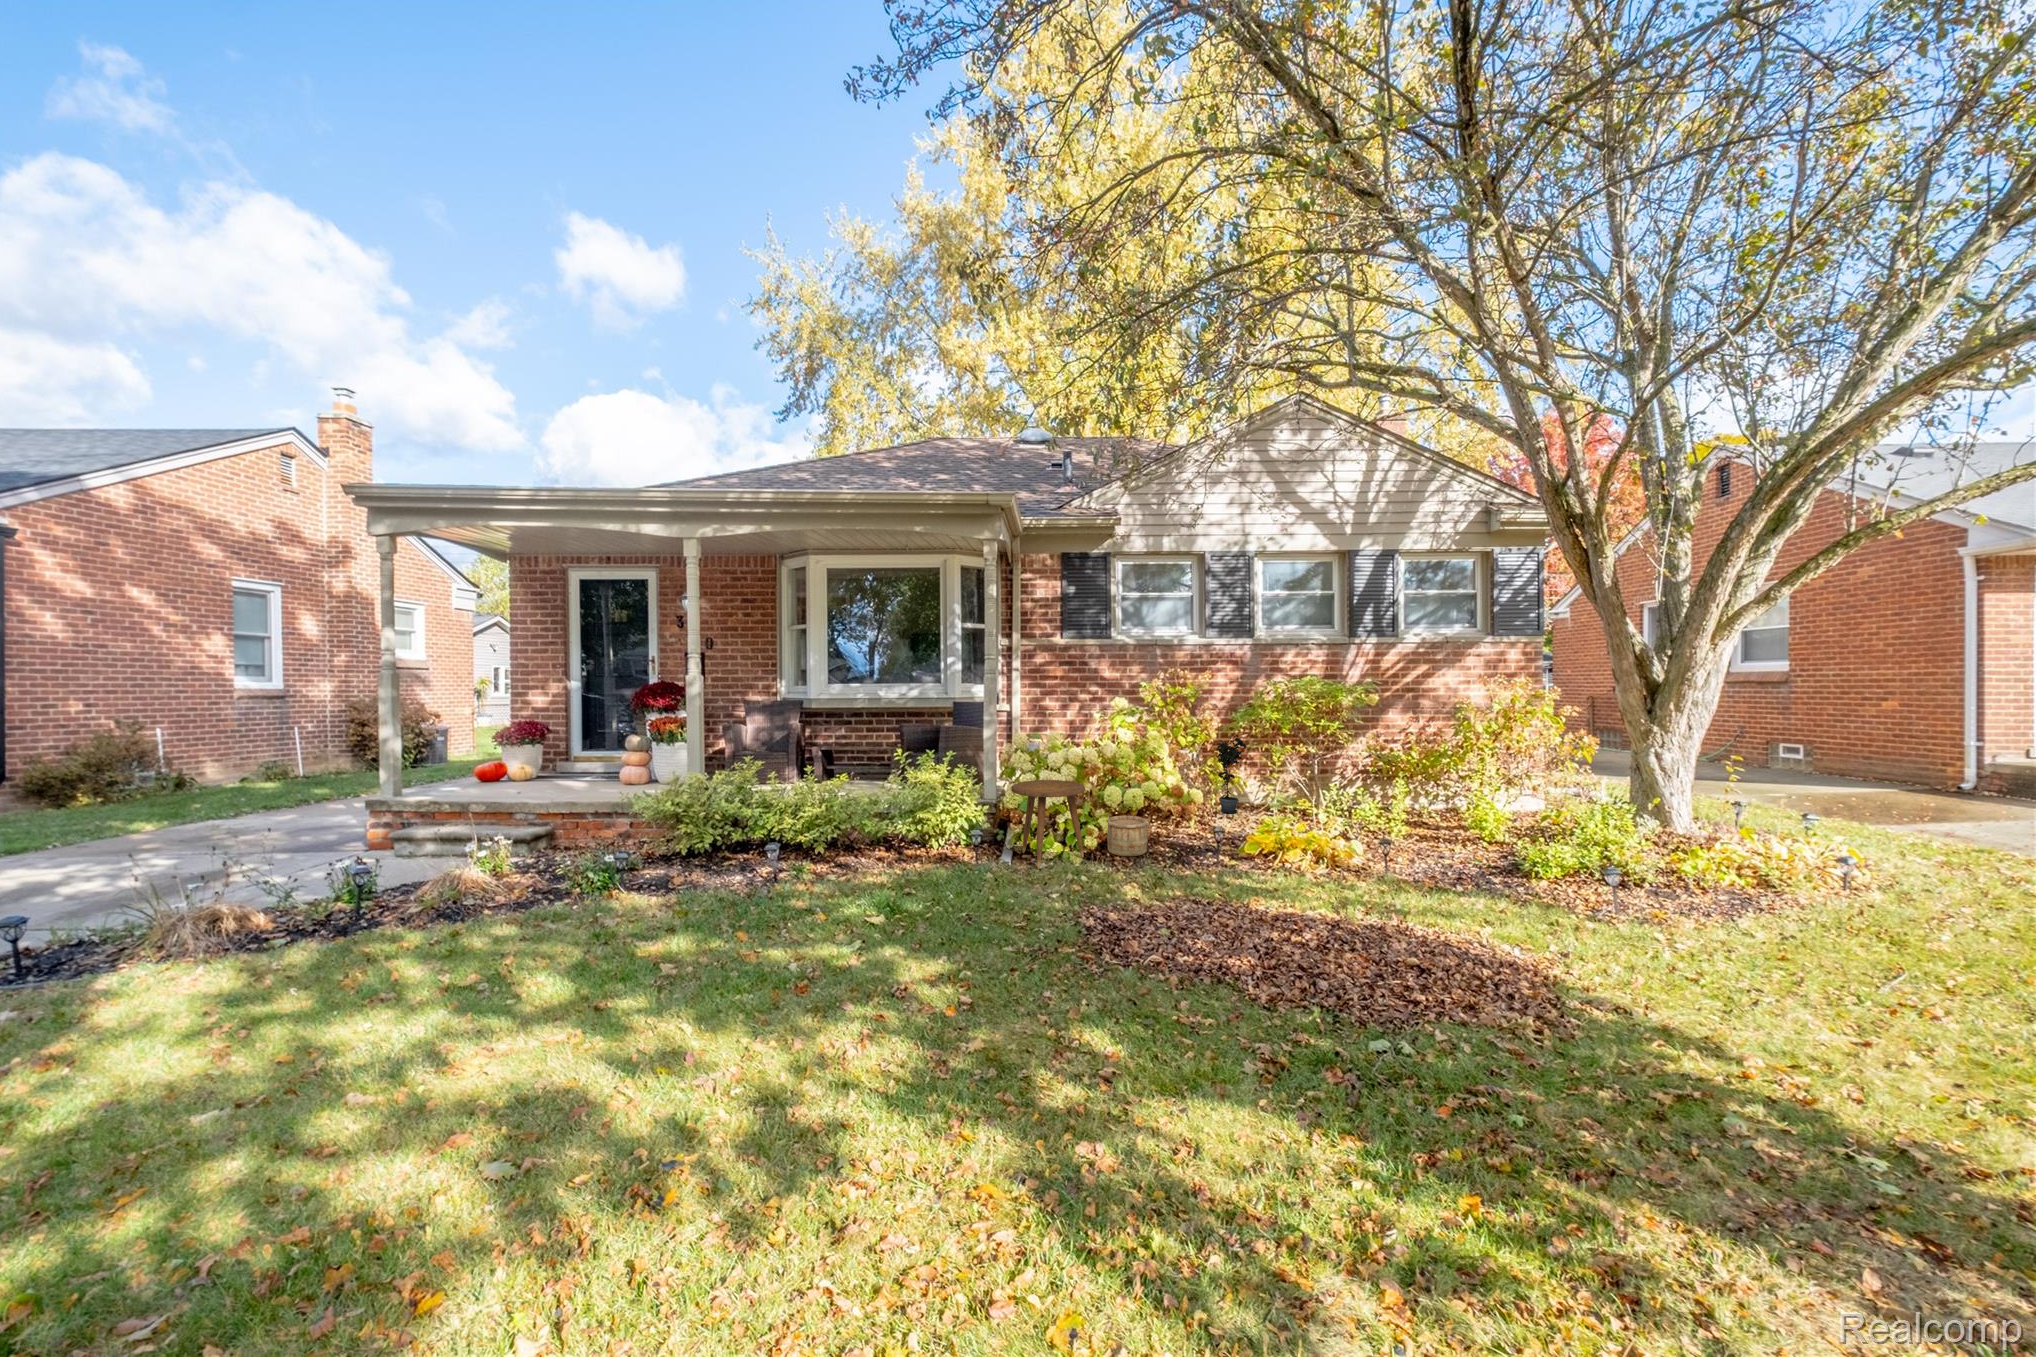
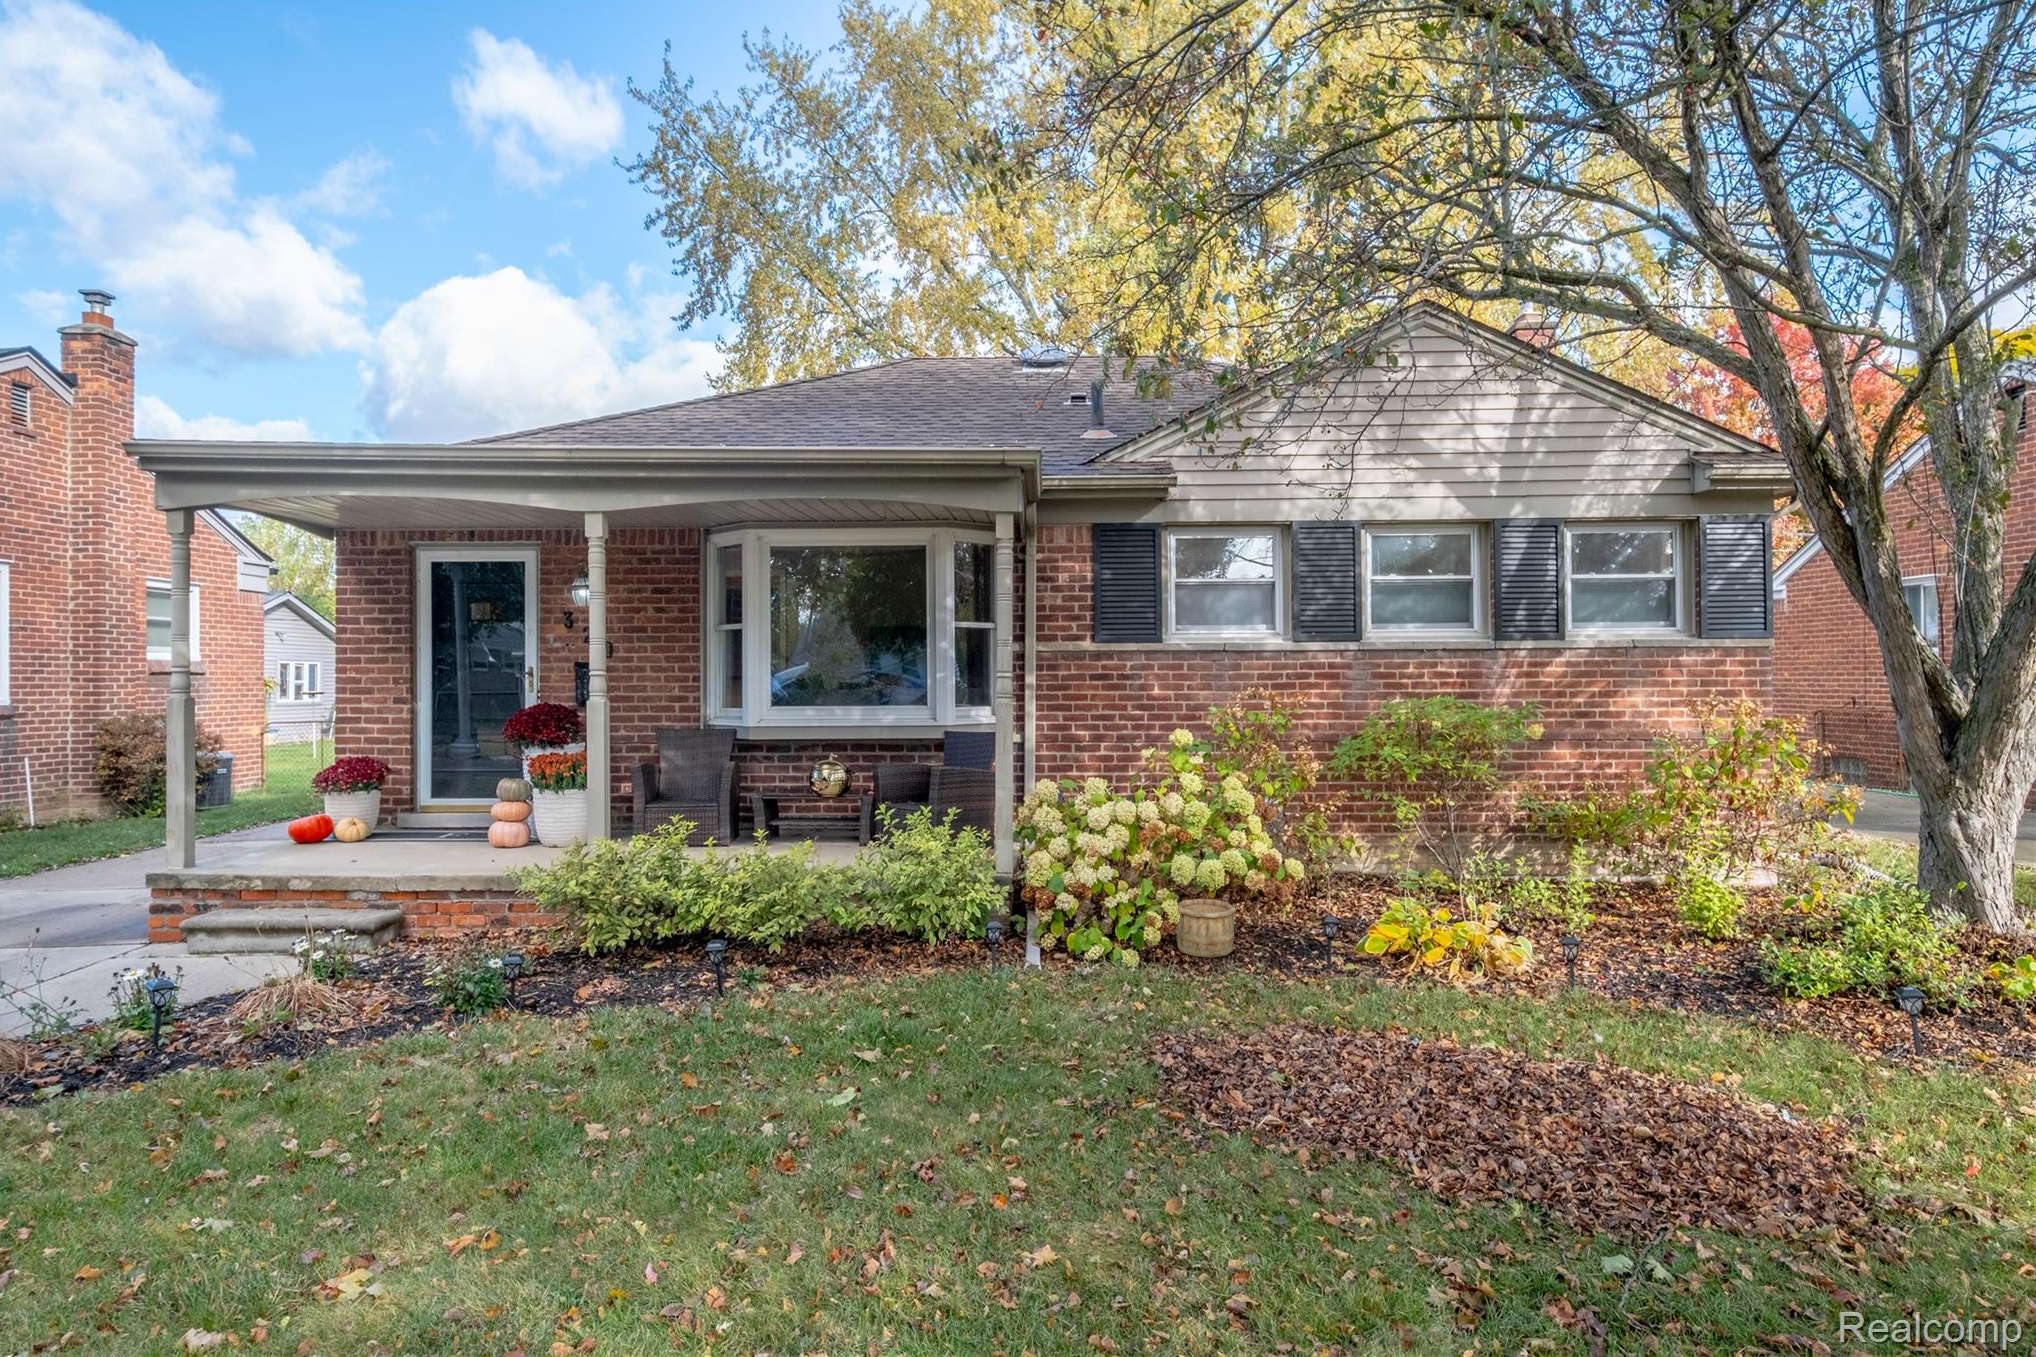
potted plant: present [1213,735,1246,813] -> none [1318,783,1366,893]
side table: present [1011,780,1085,870] -> none [1043,849,1148,977]

